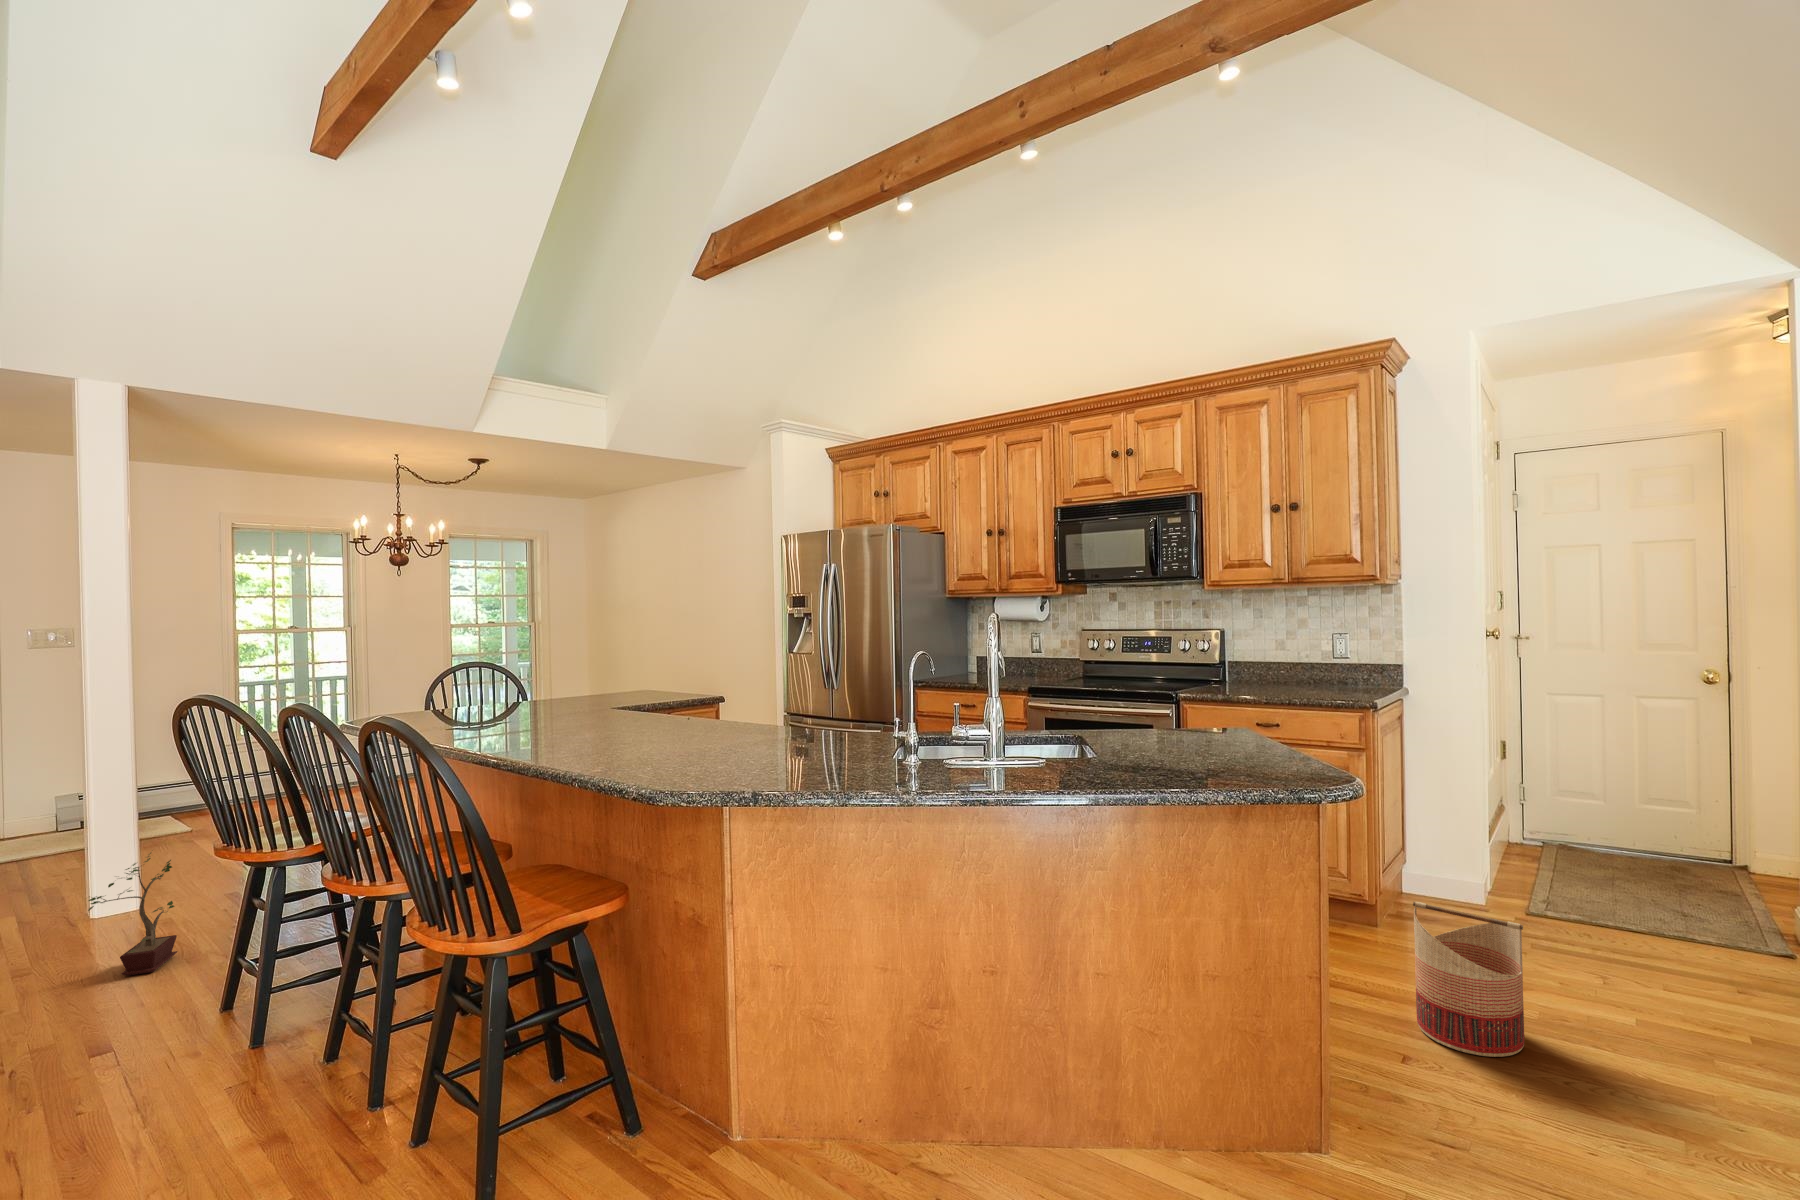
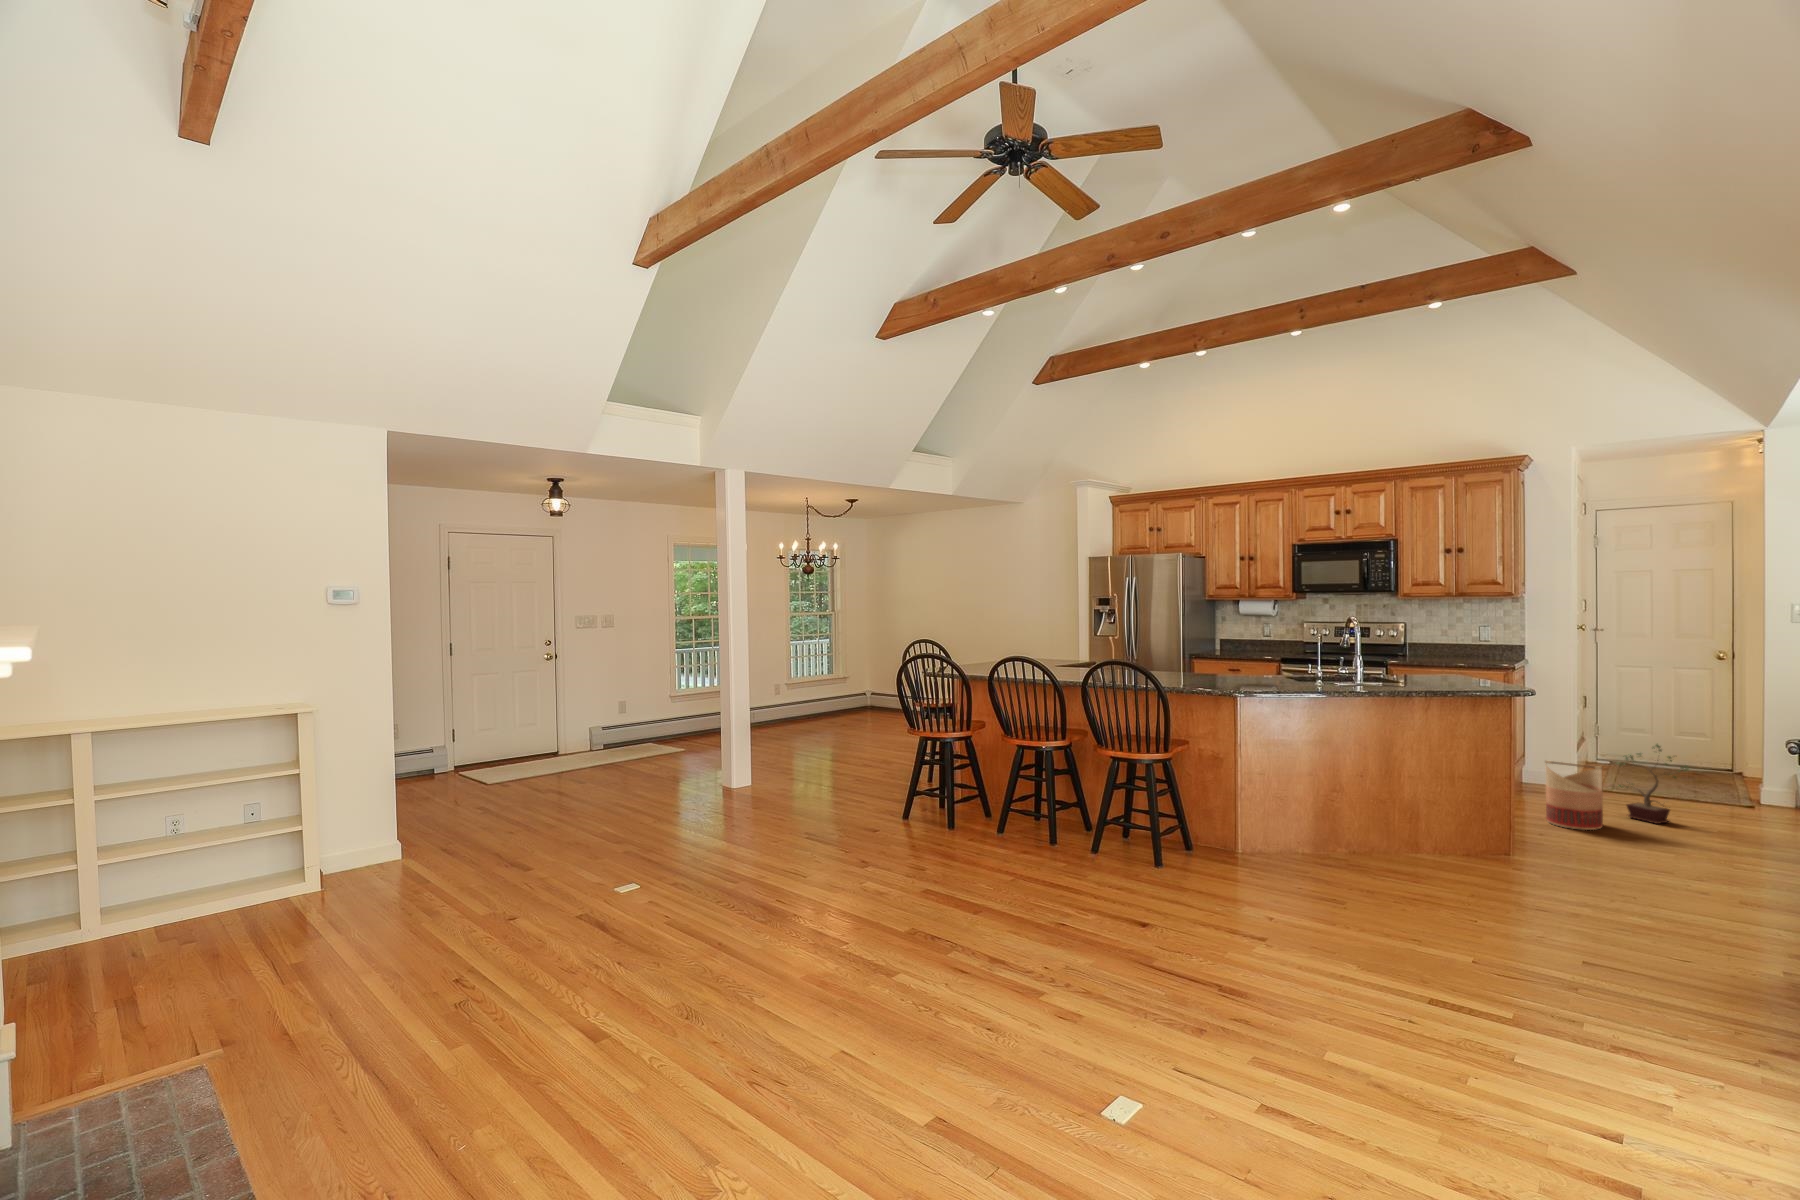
potted plant: present [88,853,177,976] -> present [1617,744,1689,824]

